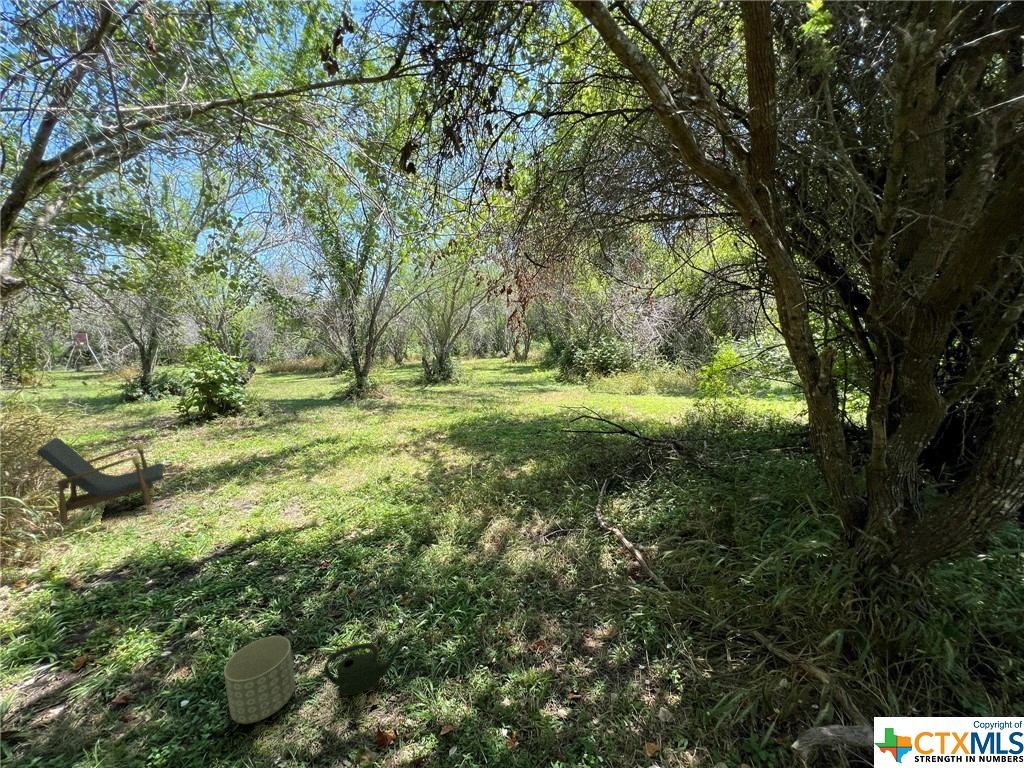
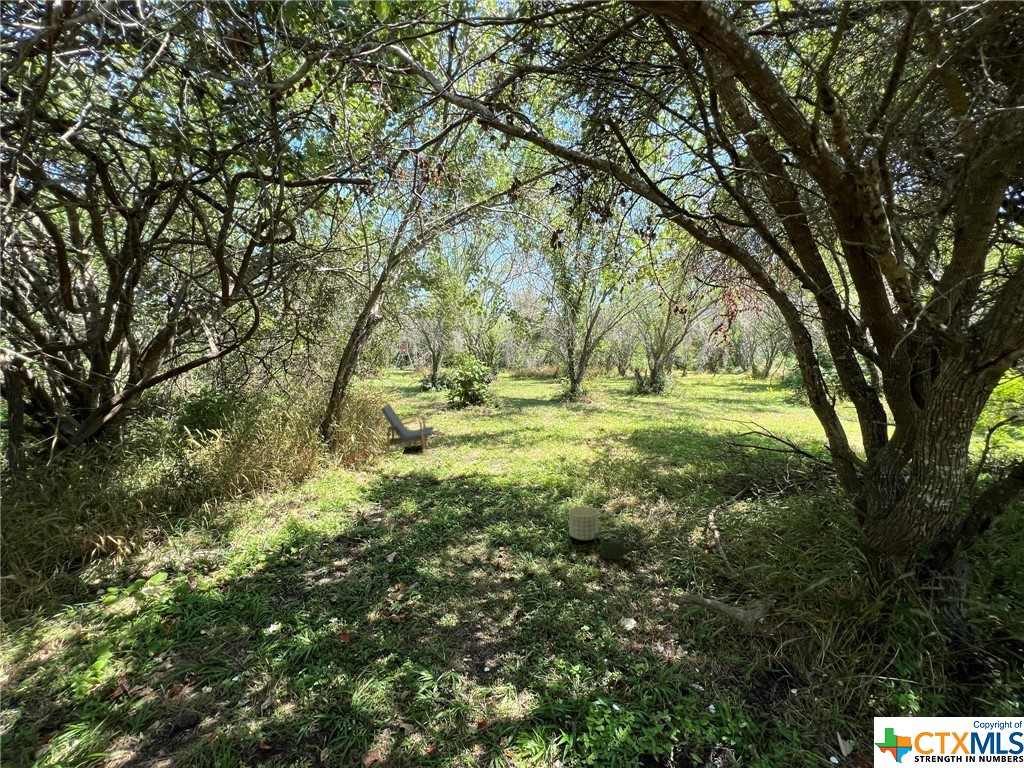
planter: present [224,636,295,724] -> present [569,506,599,541]
watering can: present [325,643,404,696] -> present [594,531,640,560]

